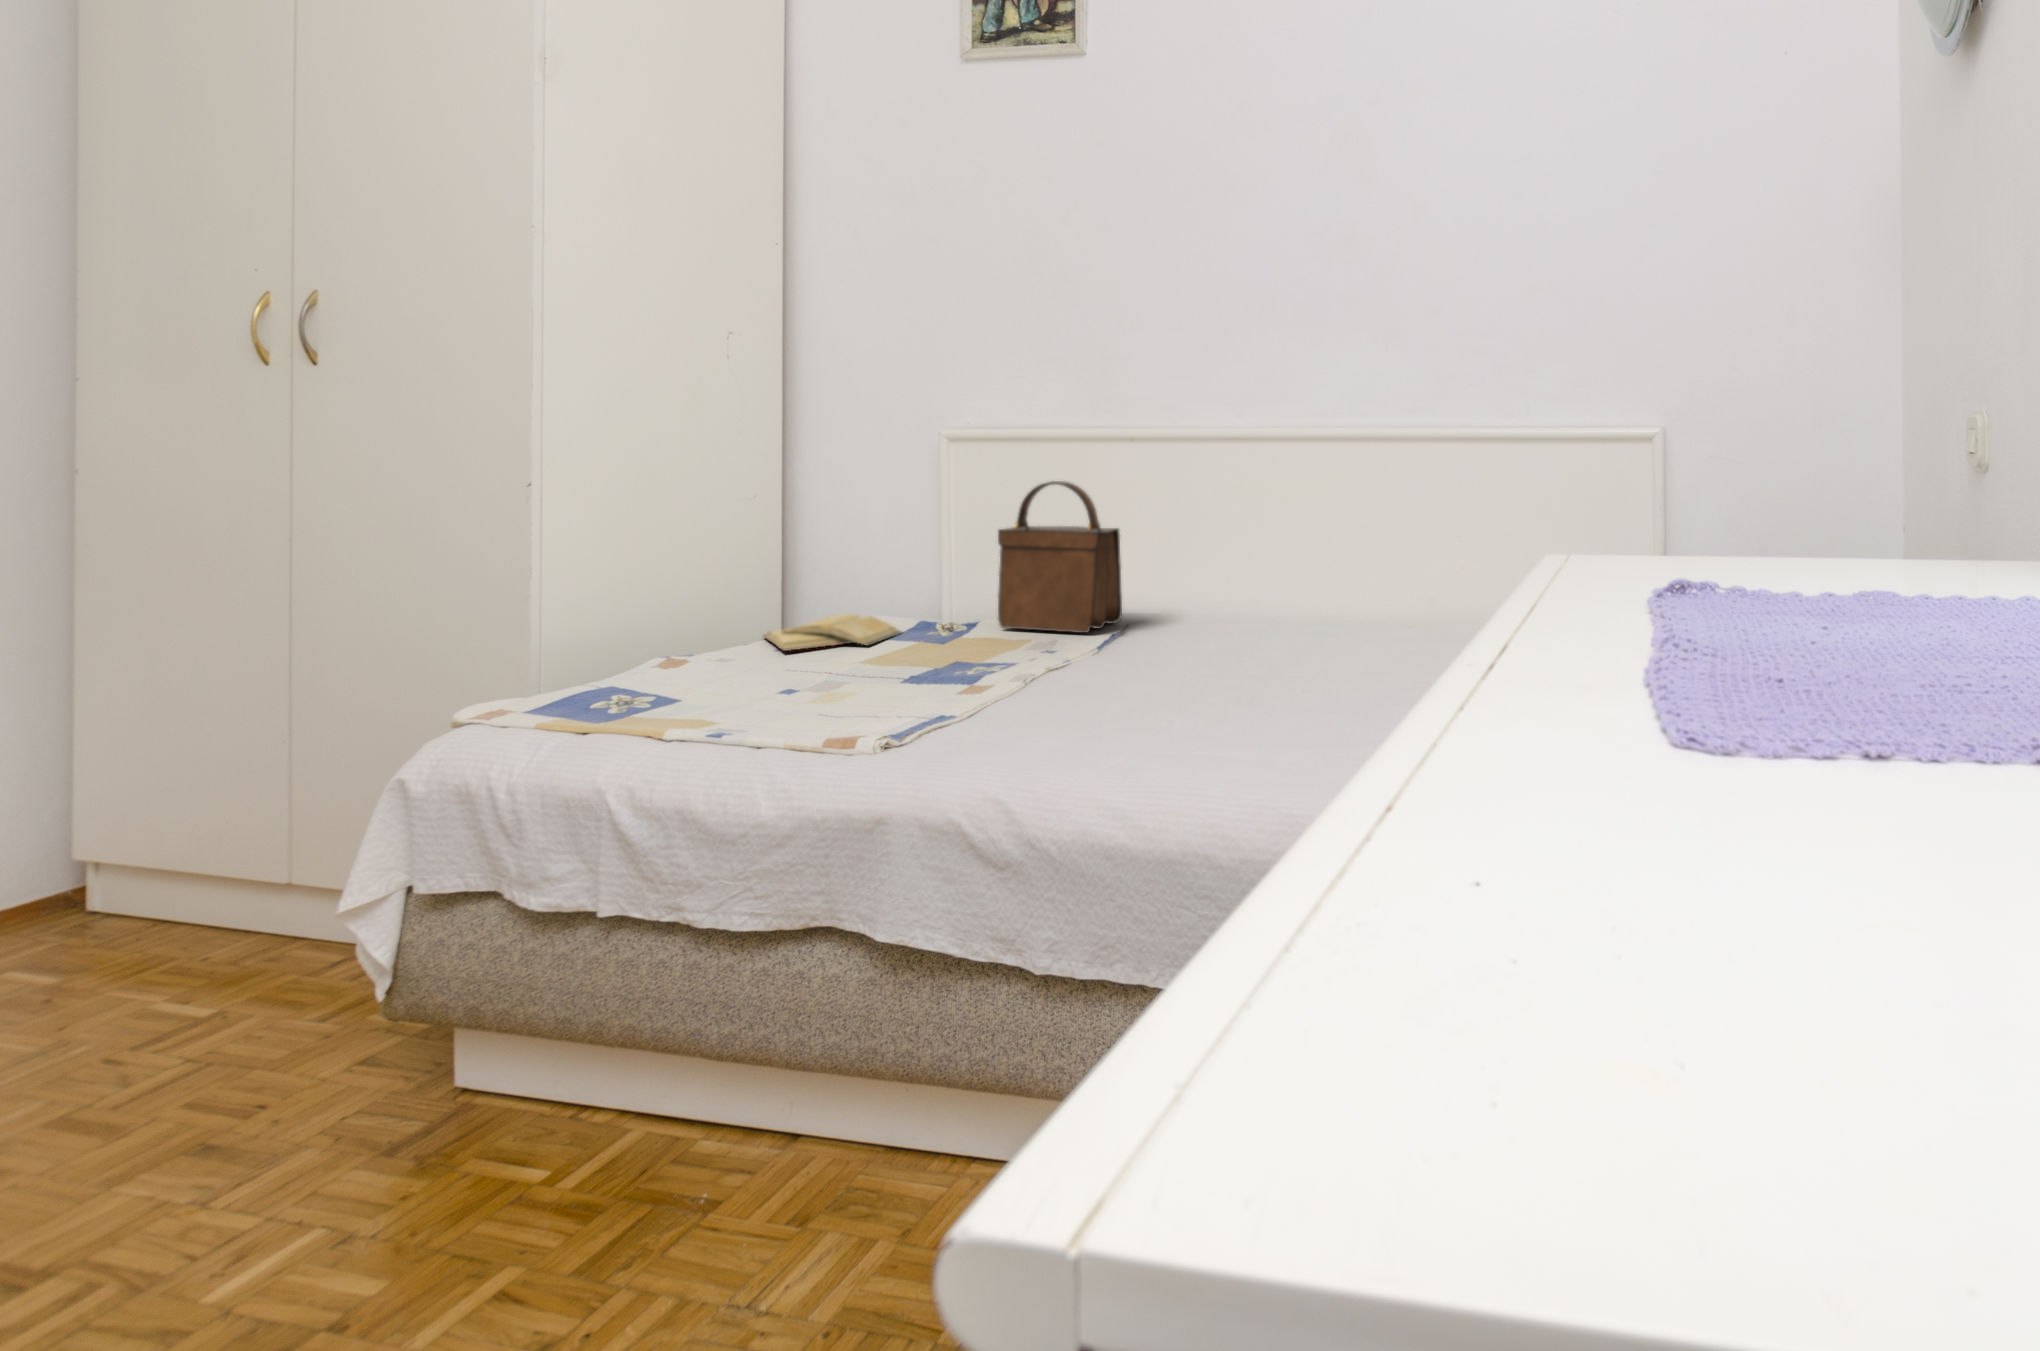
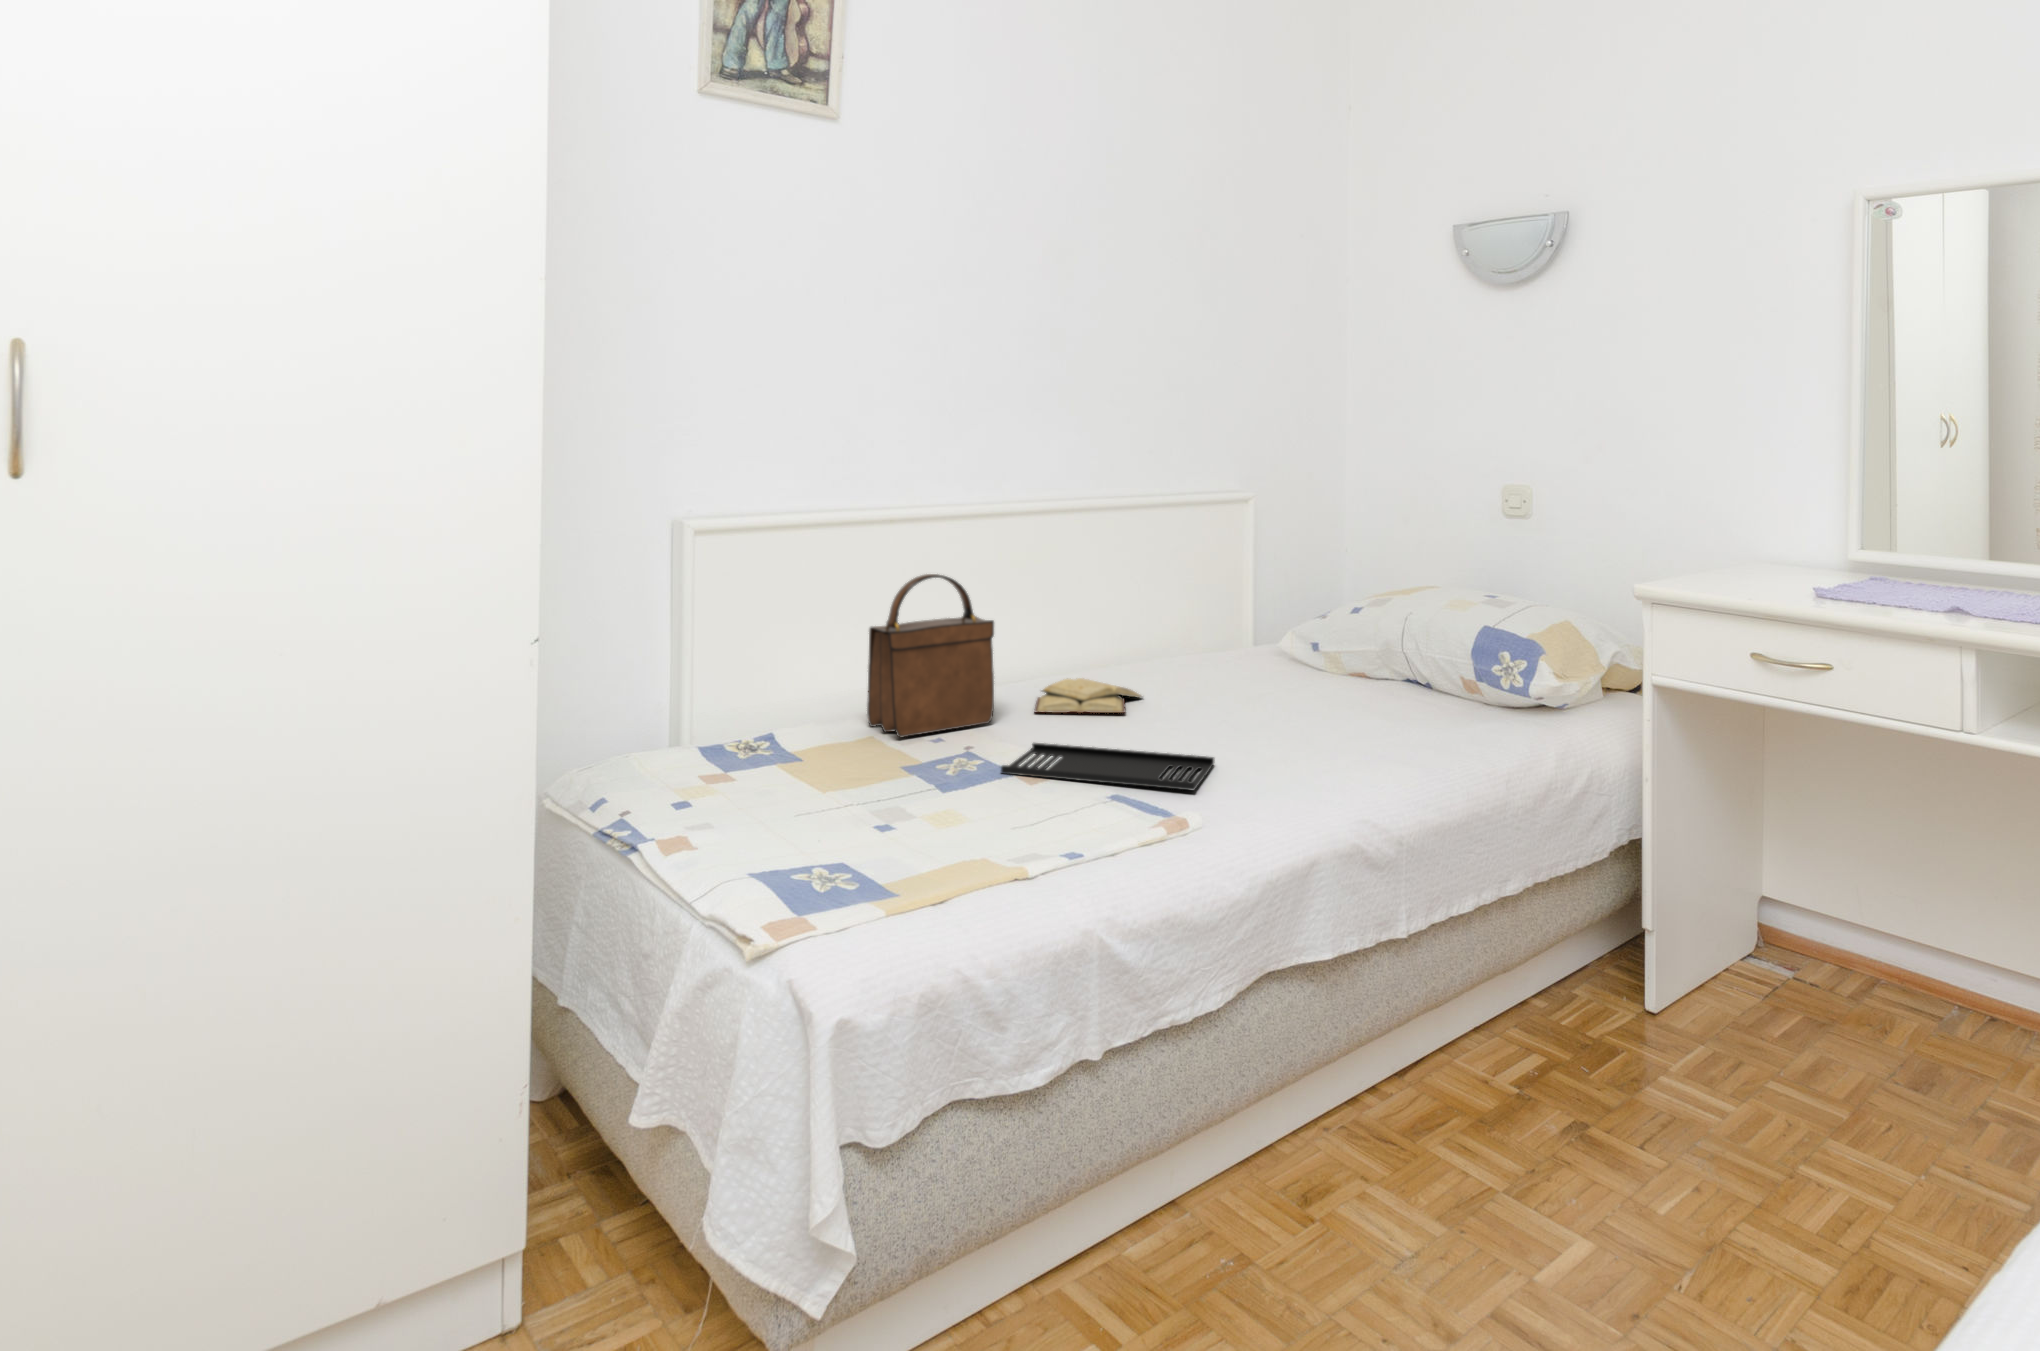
diary: present [764,614,901,651] -> present [1035,678,1142,713]
tray: none [944,651,1060,709] -> present [1001,743,1215,790]

